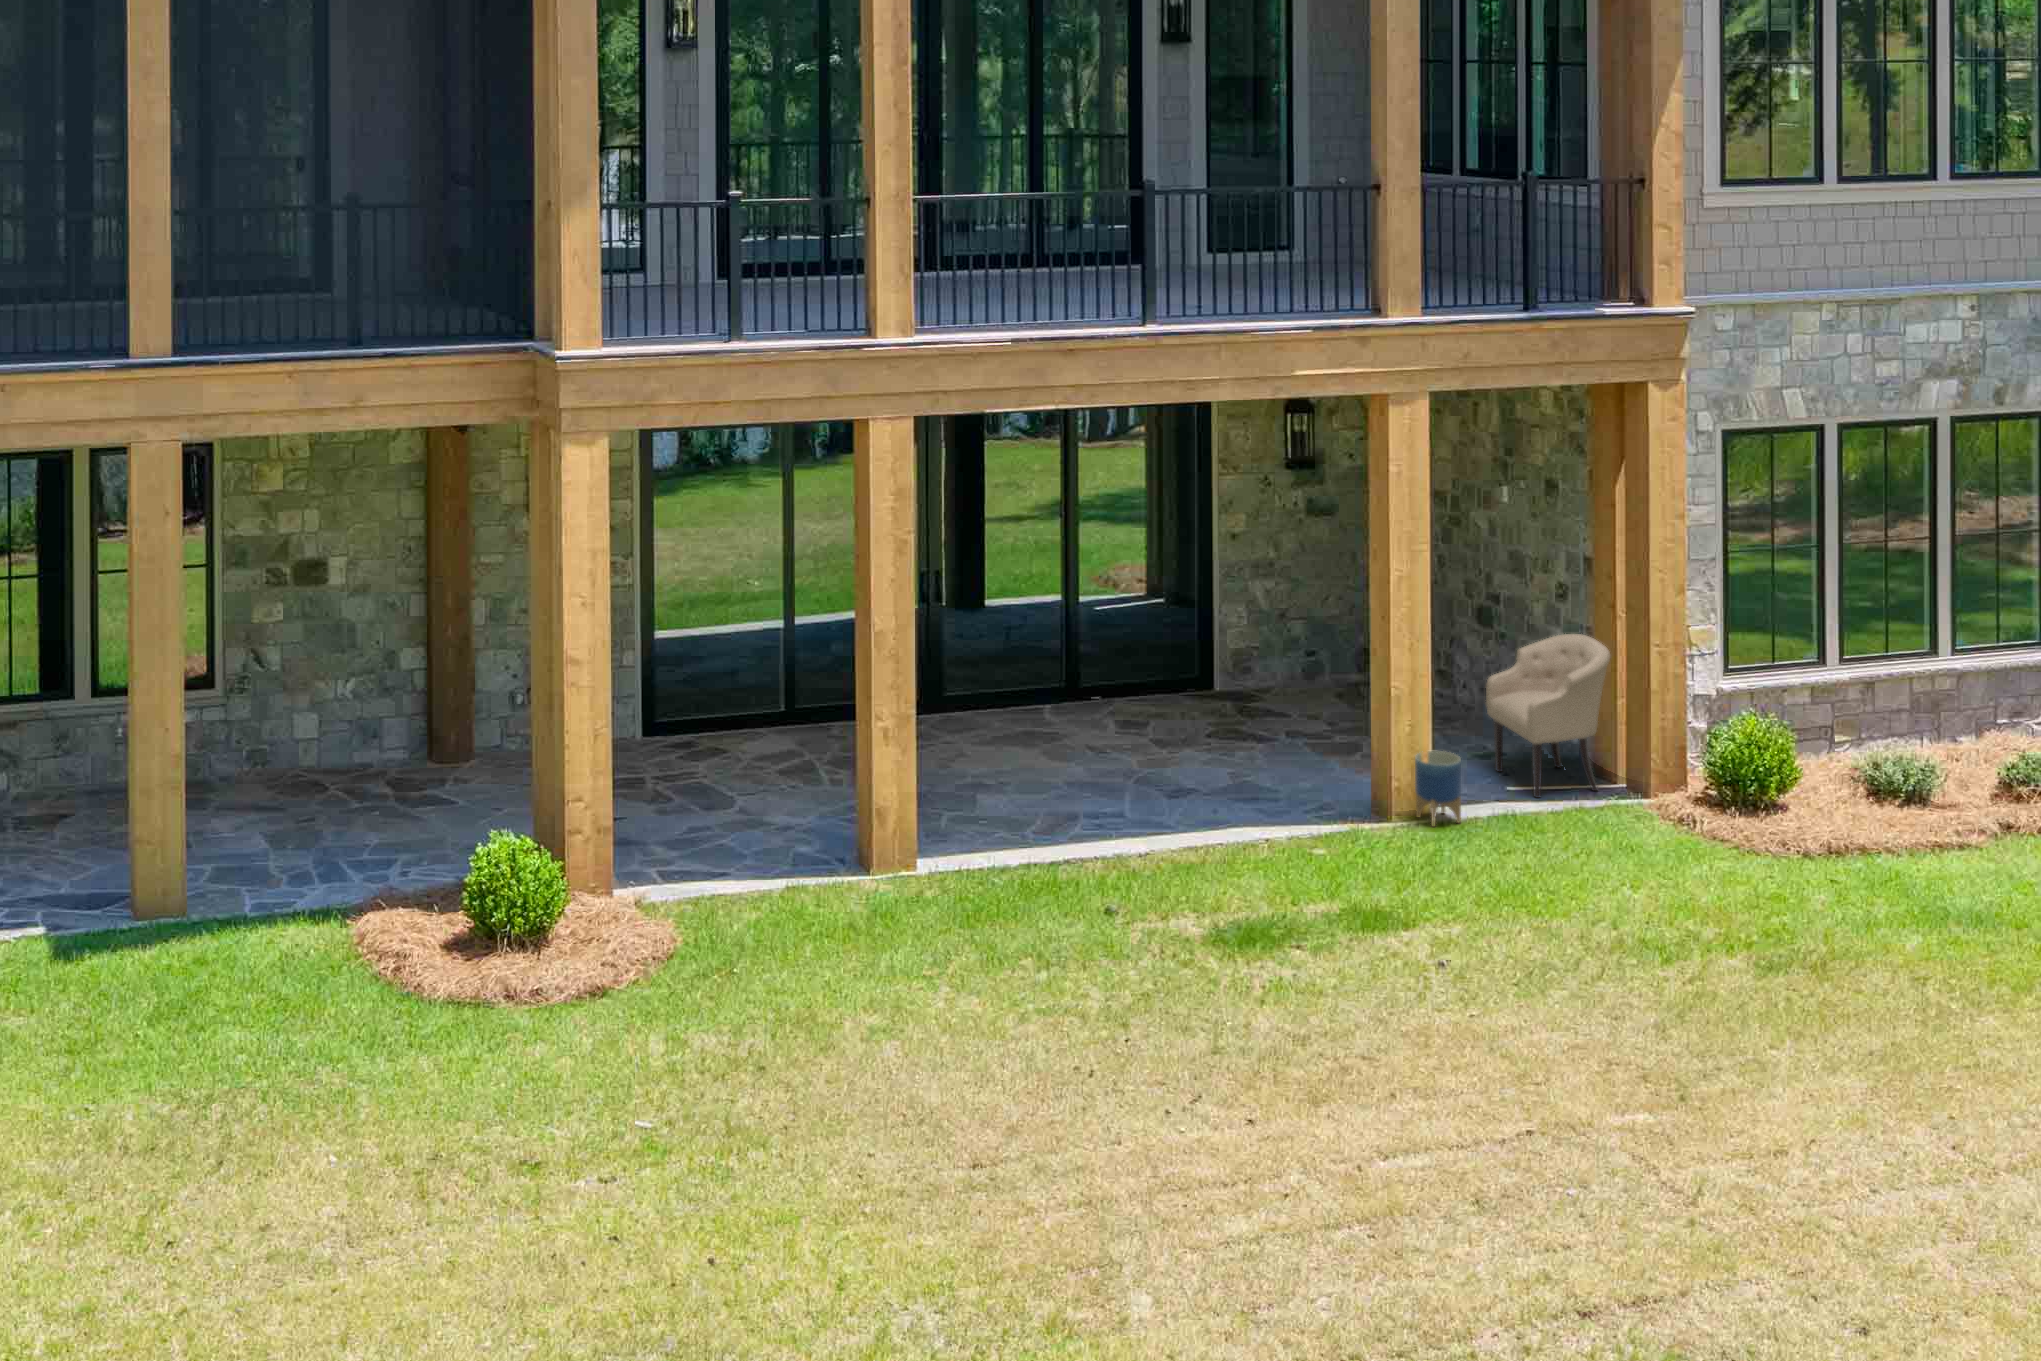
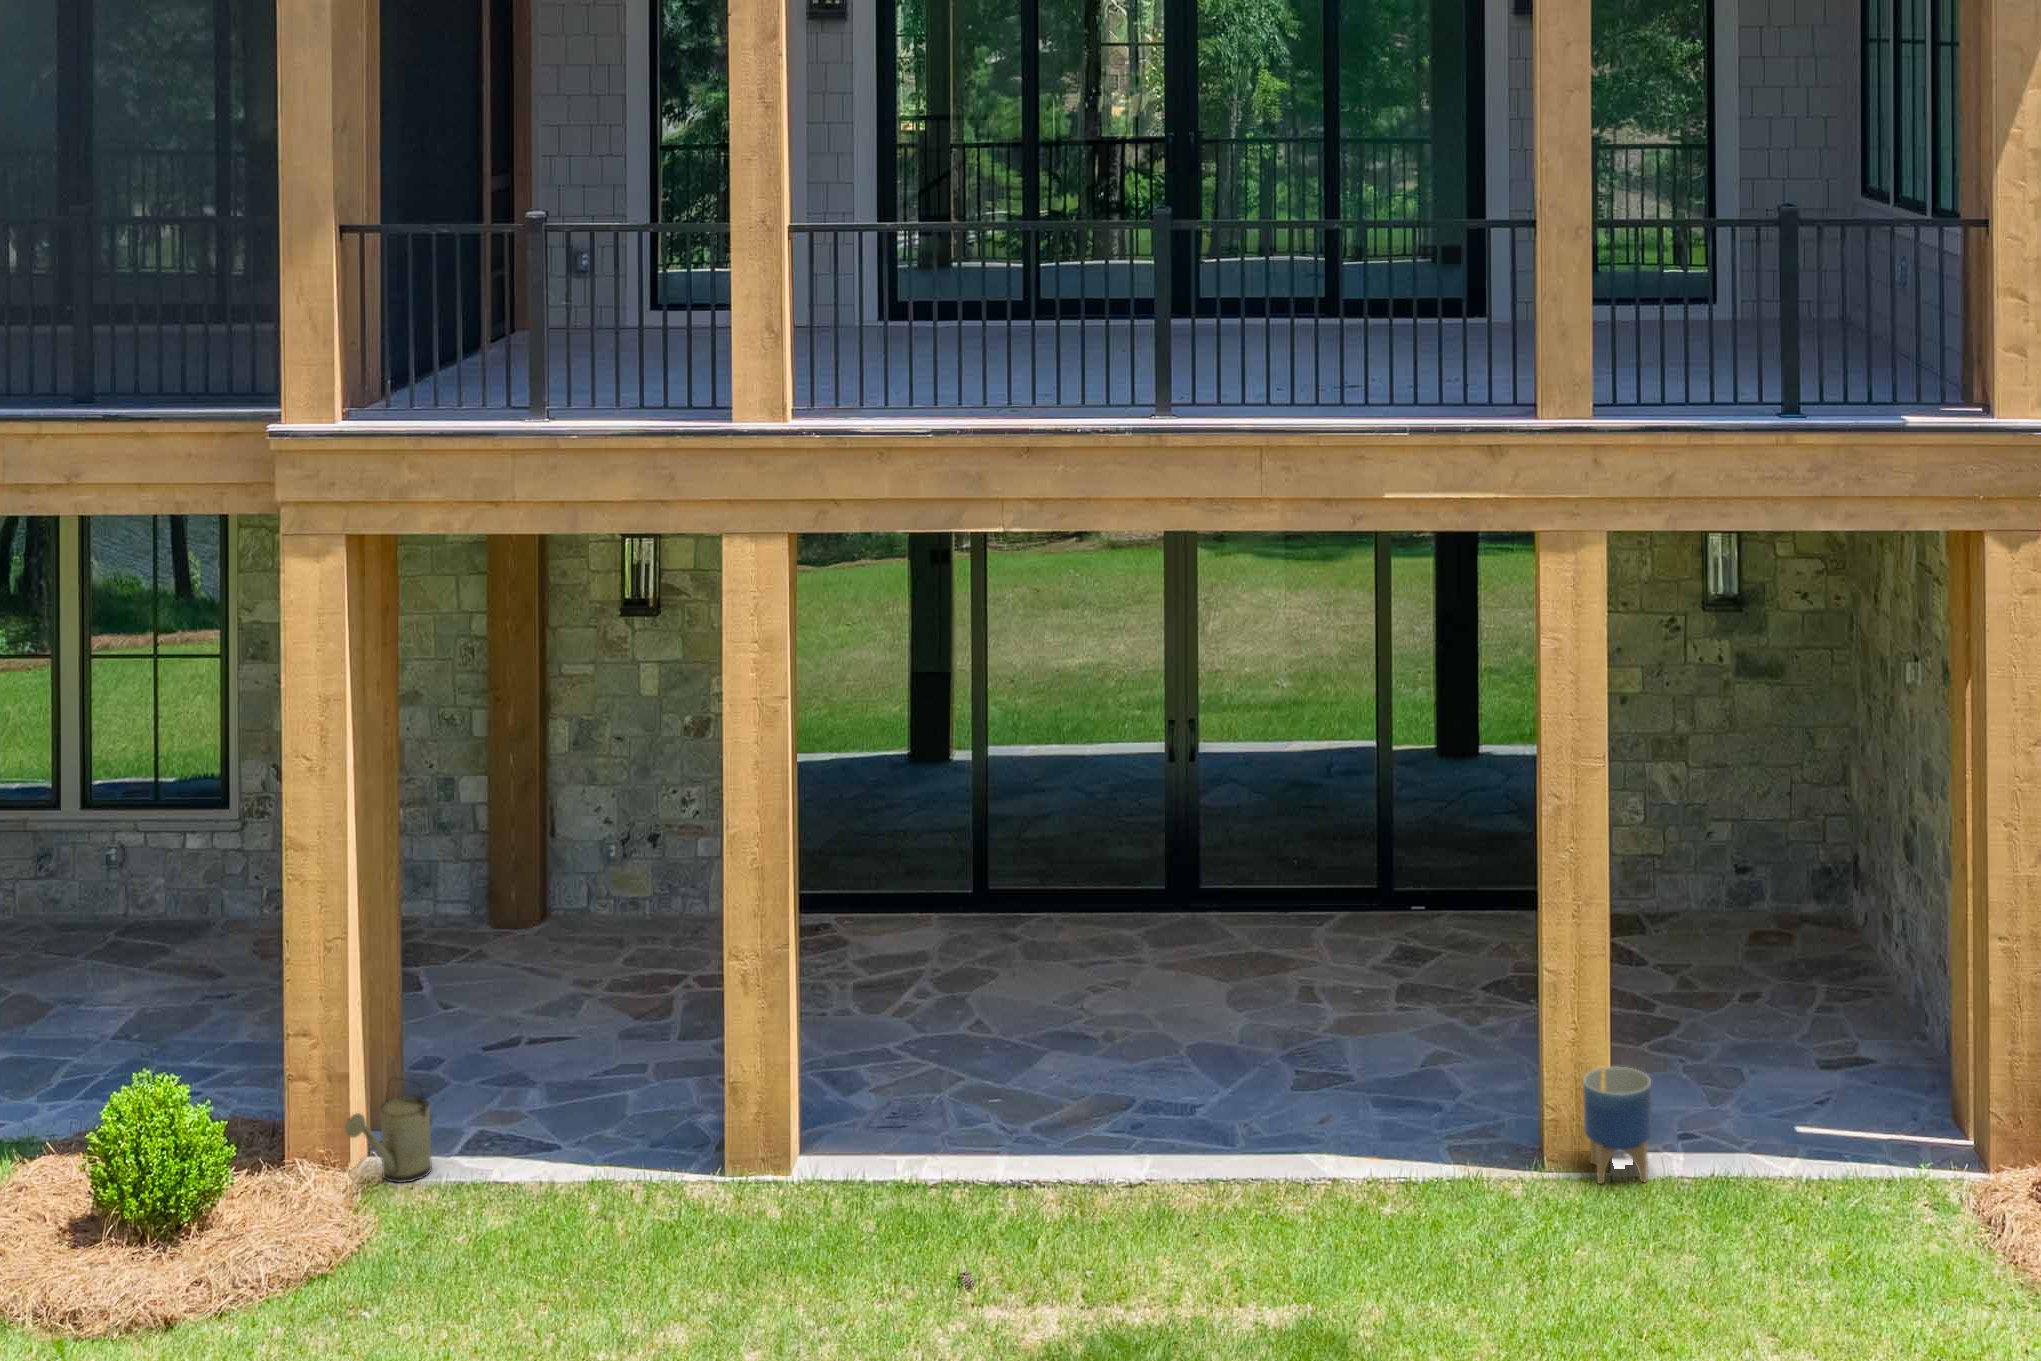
chair: present [1486,634,1610,798] -> none [1776,902,1939,1151]
watering can: none [597,834,637,911] -> present [345,1080,432,1183]

